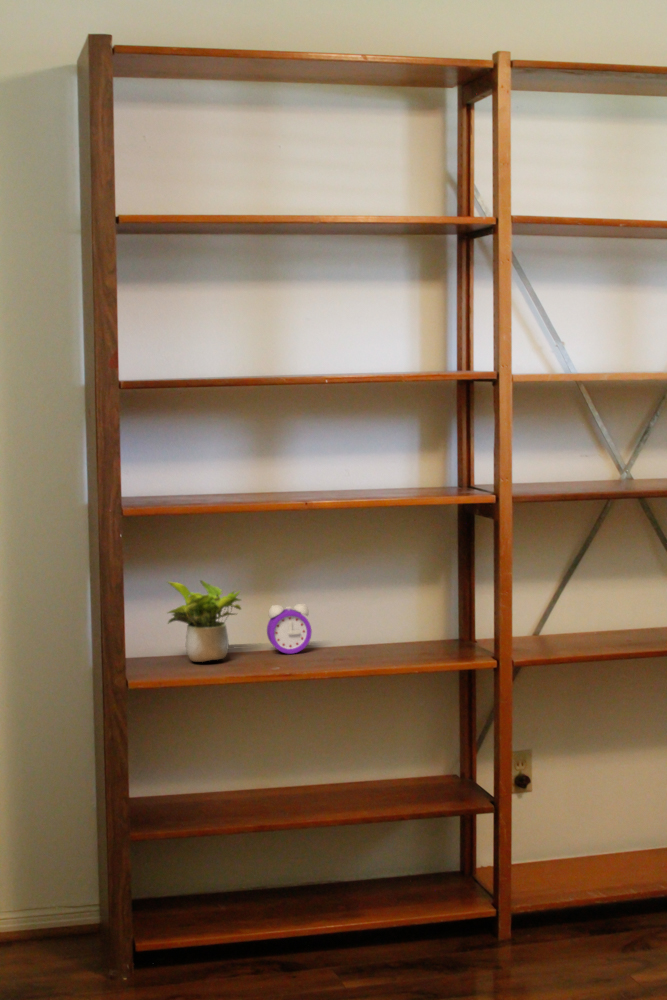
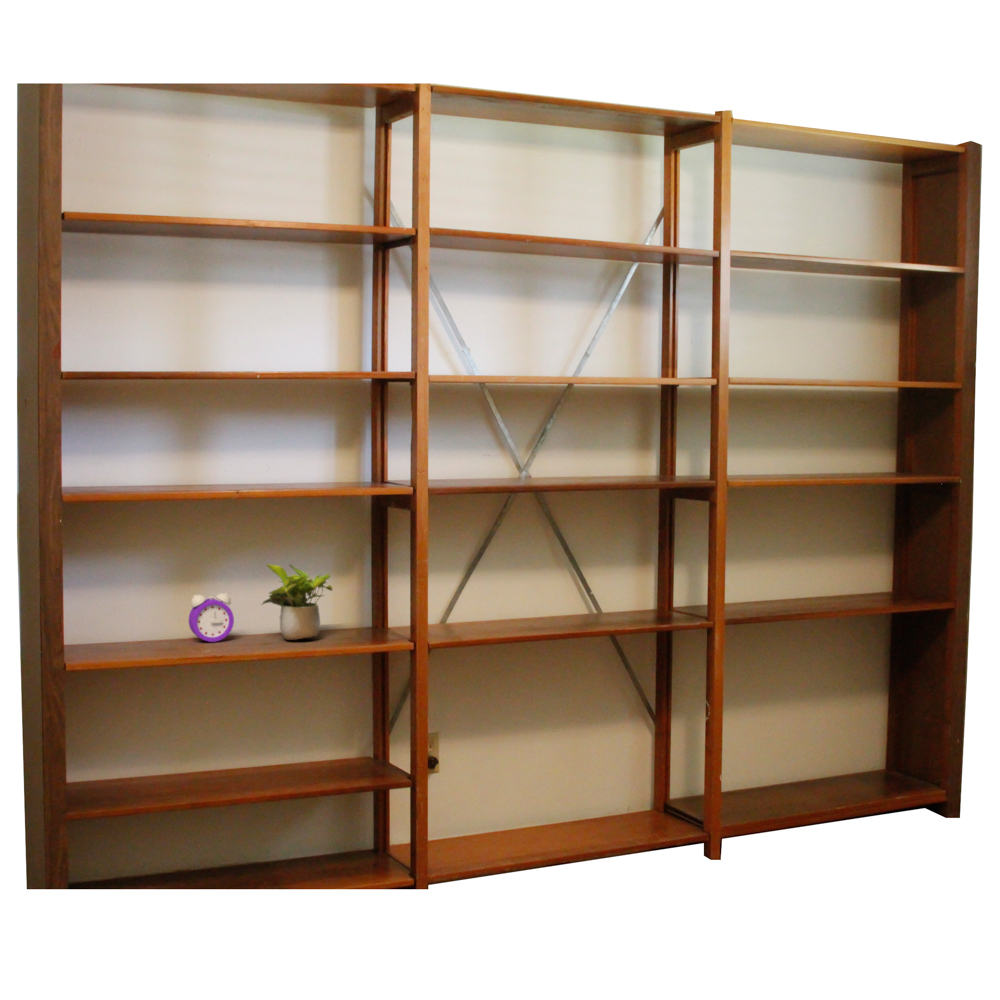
potted plant: present [168,580,241,662] -> present [263,564,332,641]

